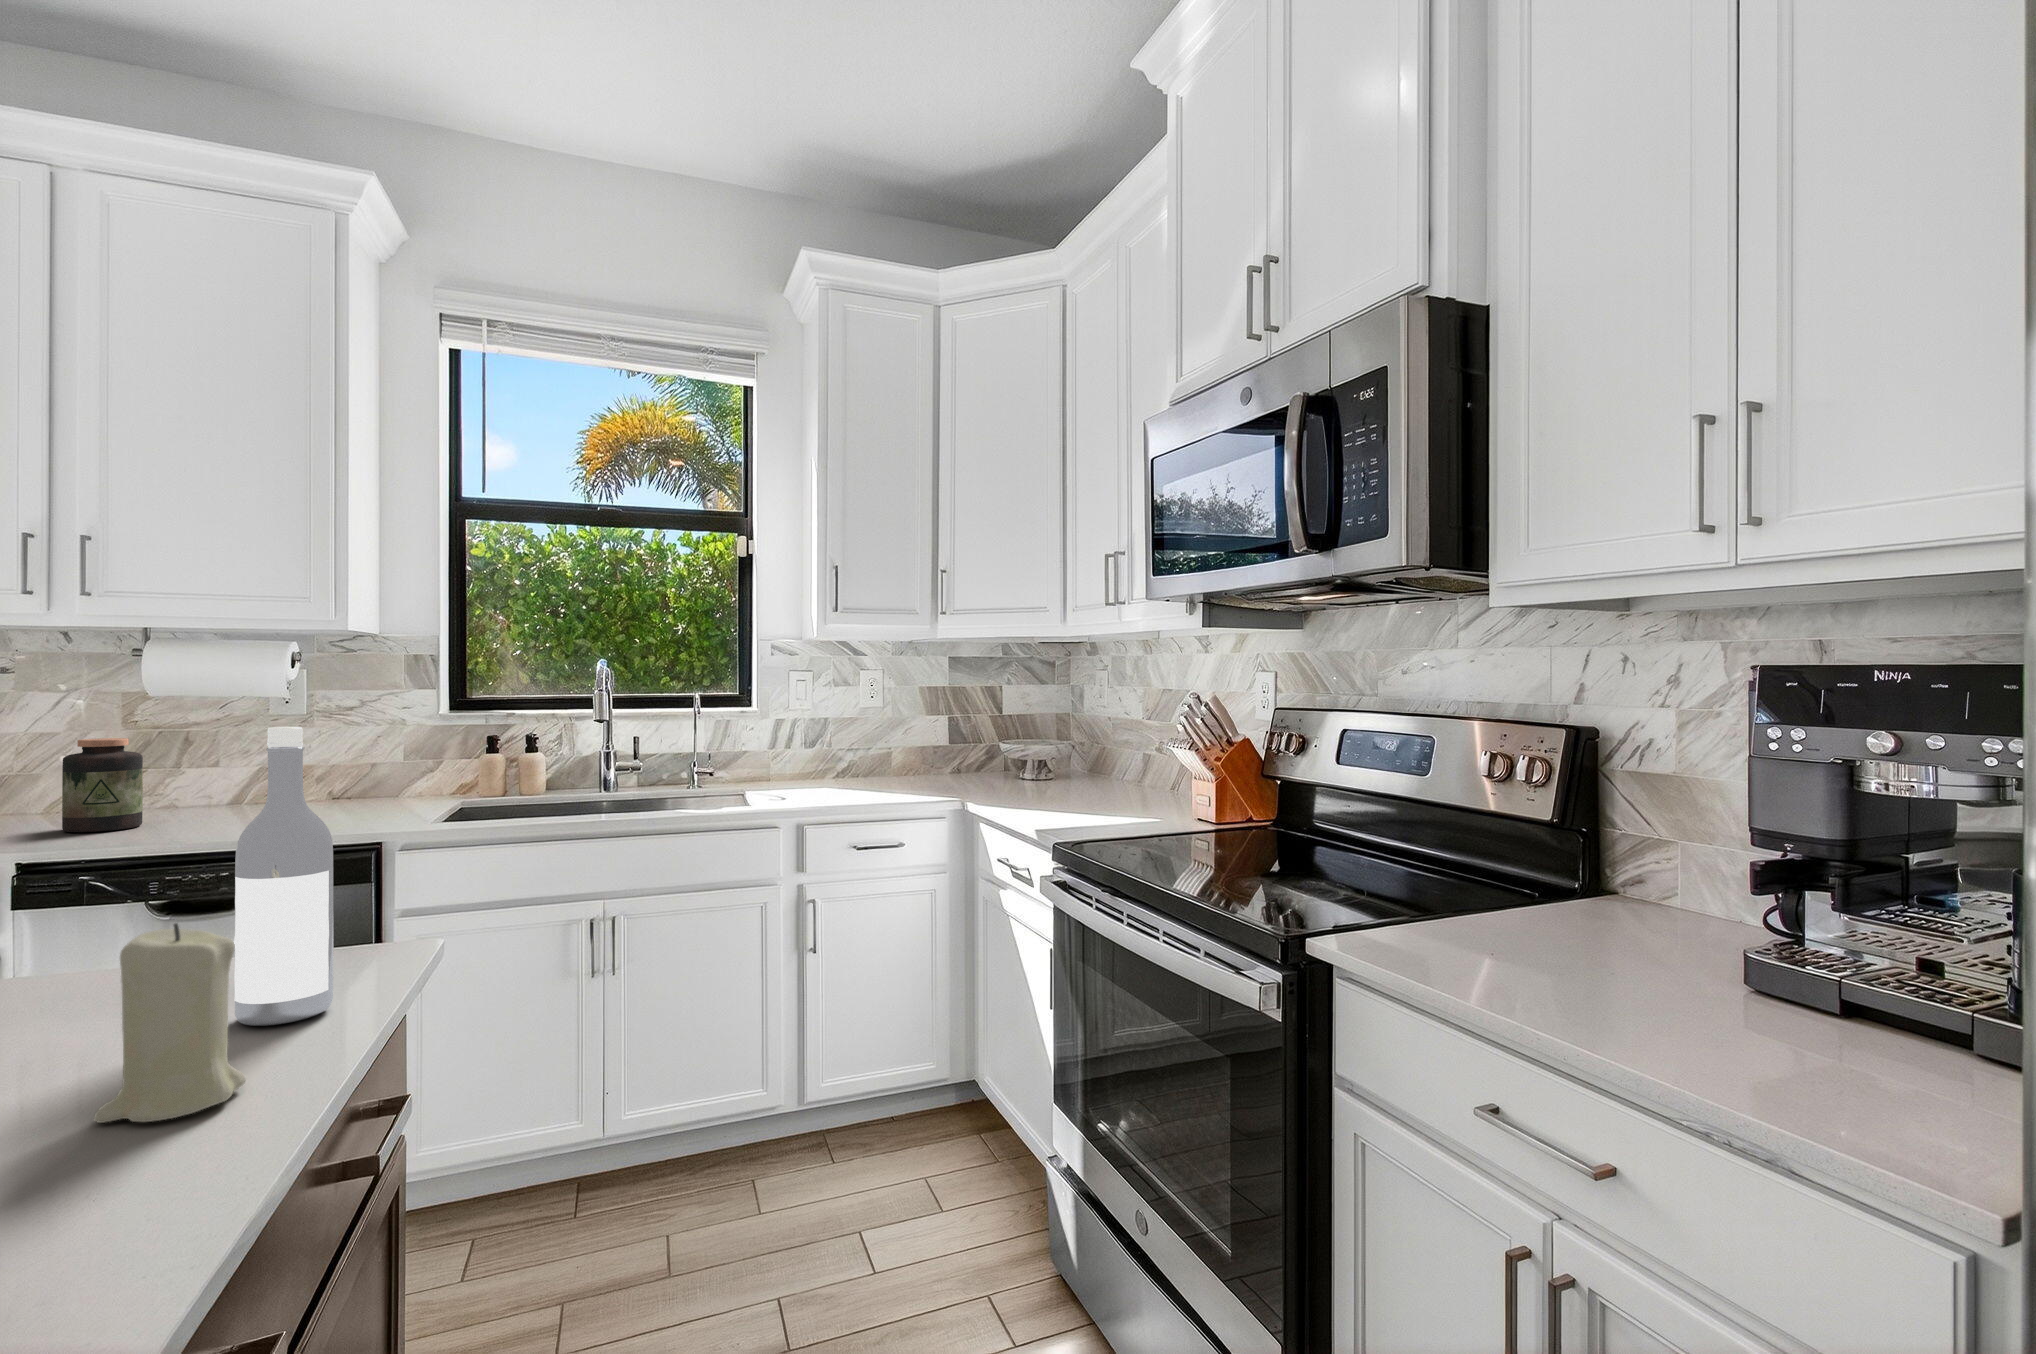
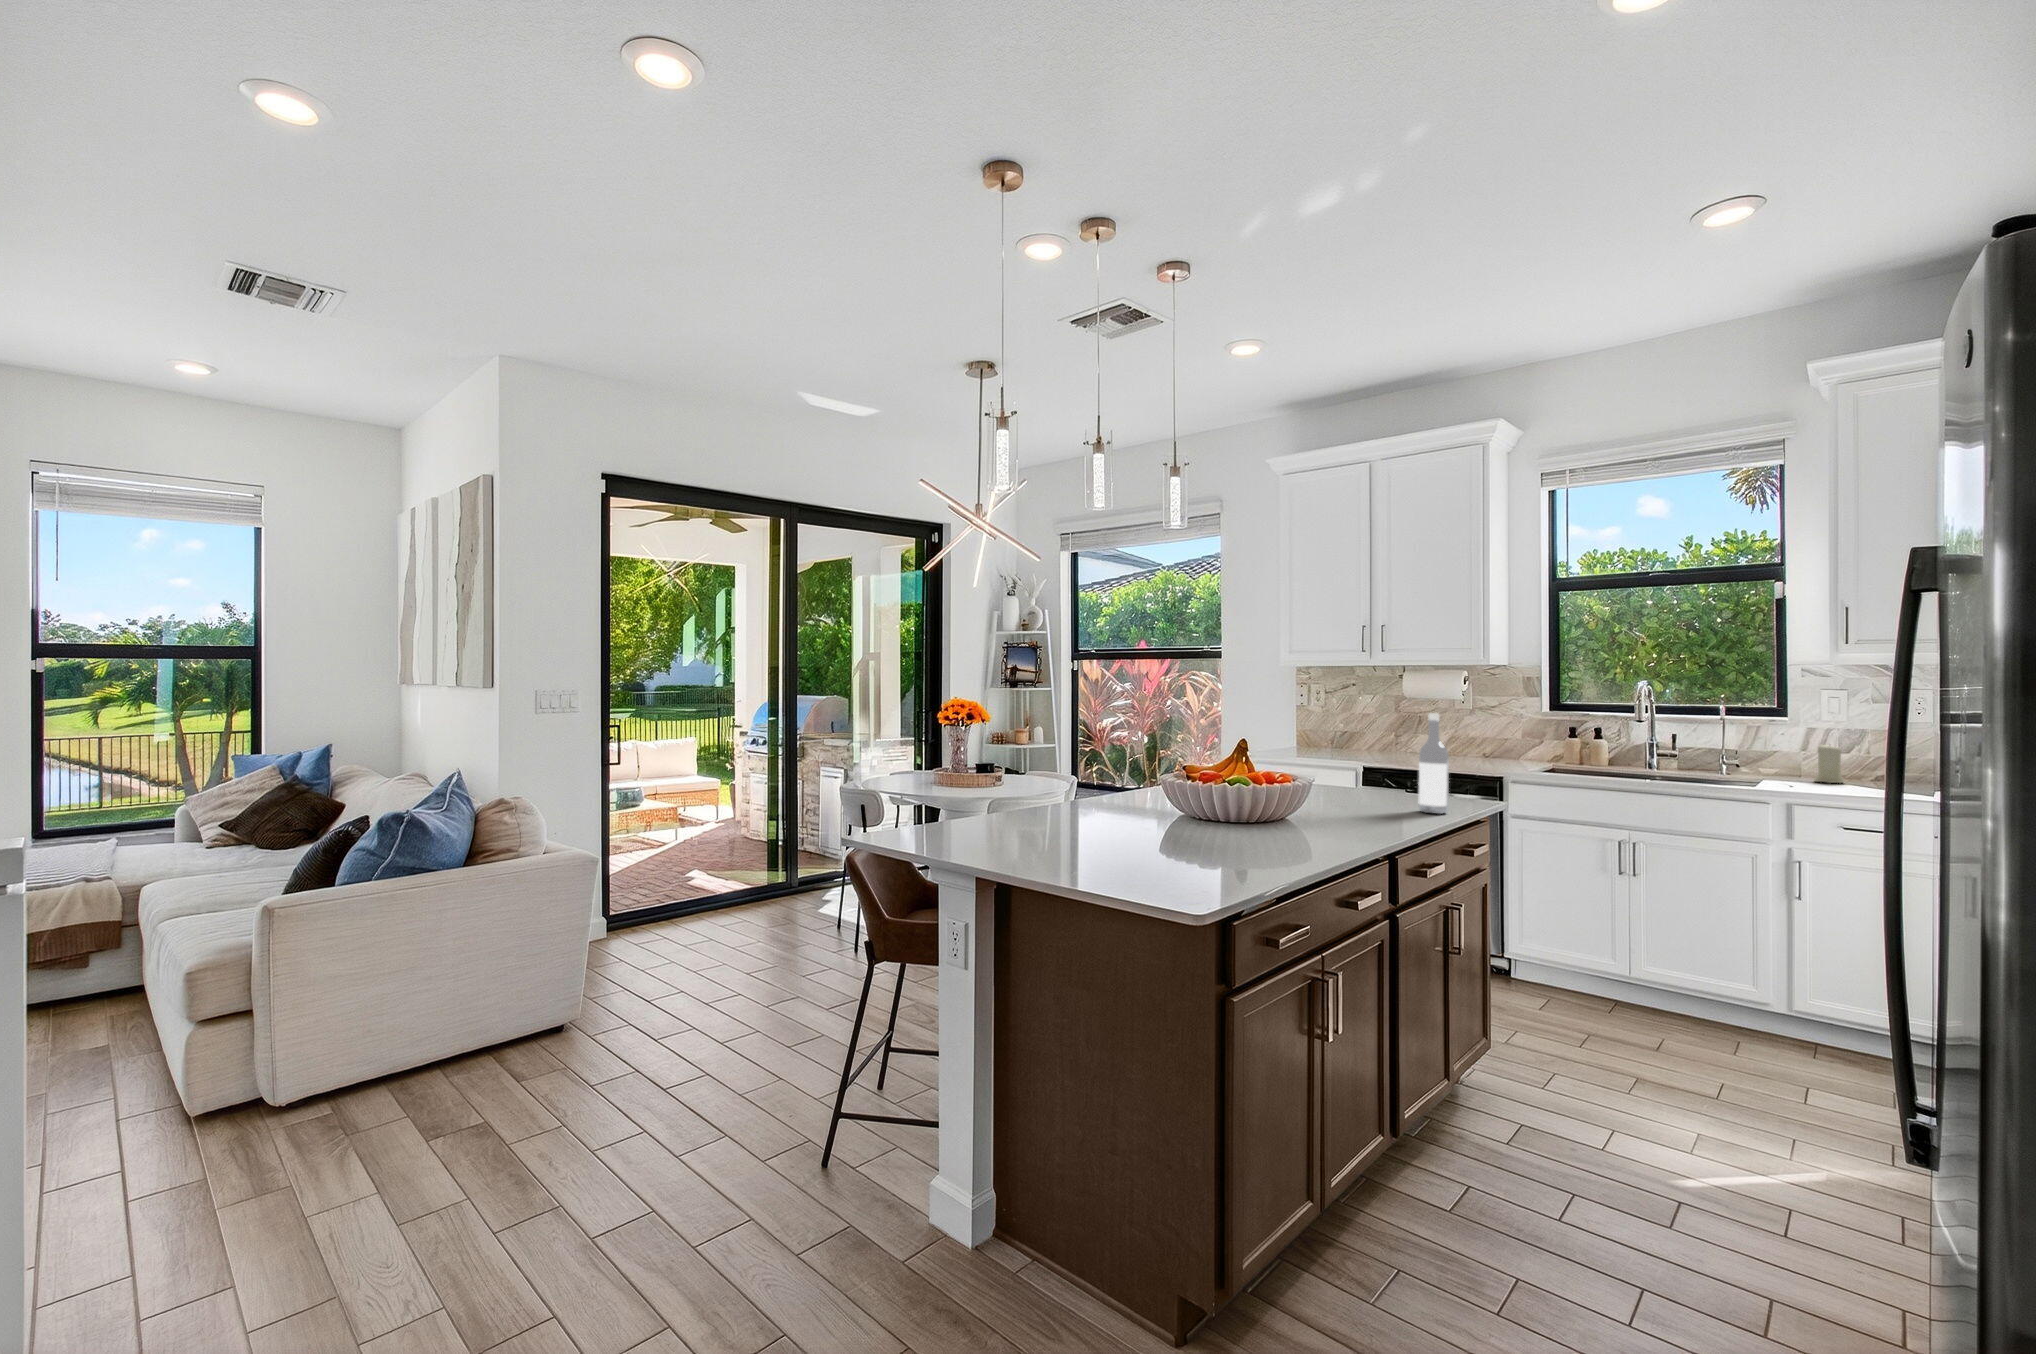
jar: present [62,738,143,832] -> none [1370,717,1400,760]
candle: present [94,923,246,1123] -> present [1814,745,1844,783]

